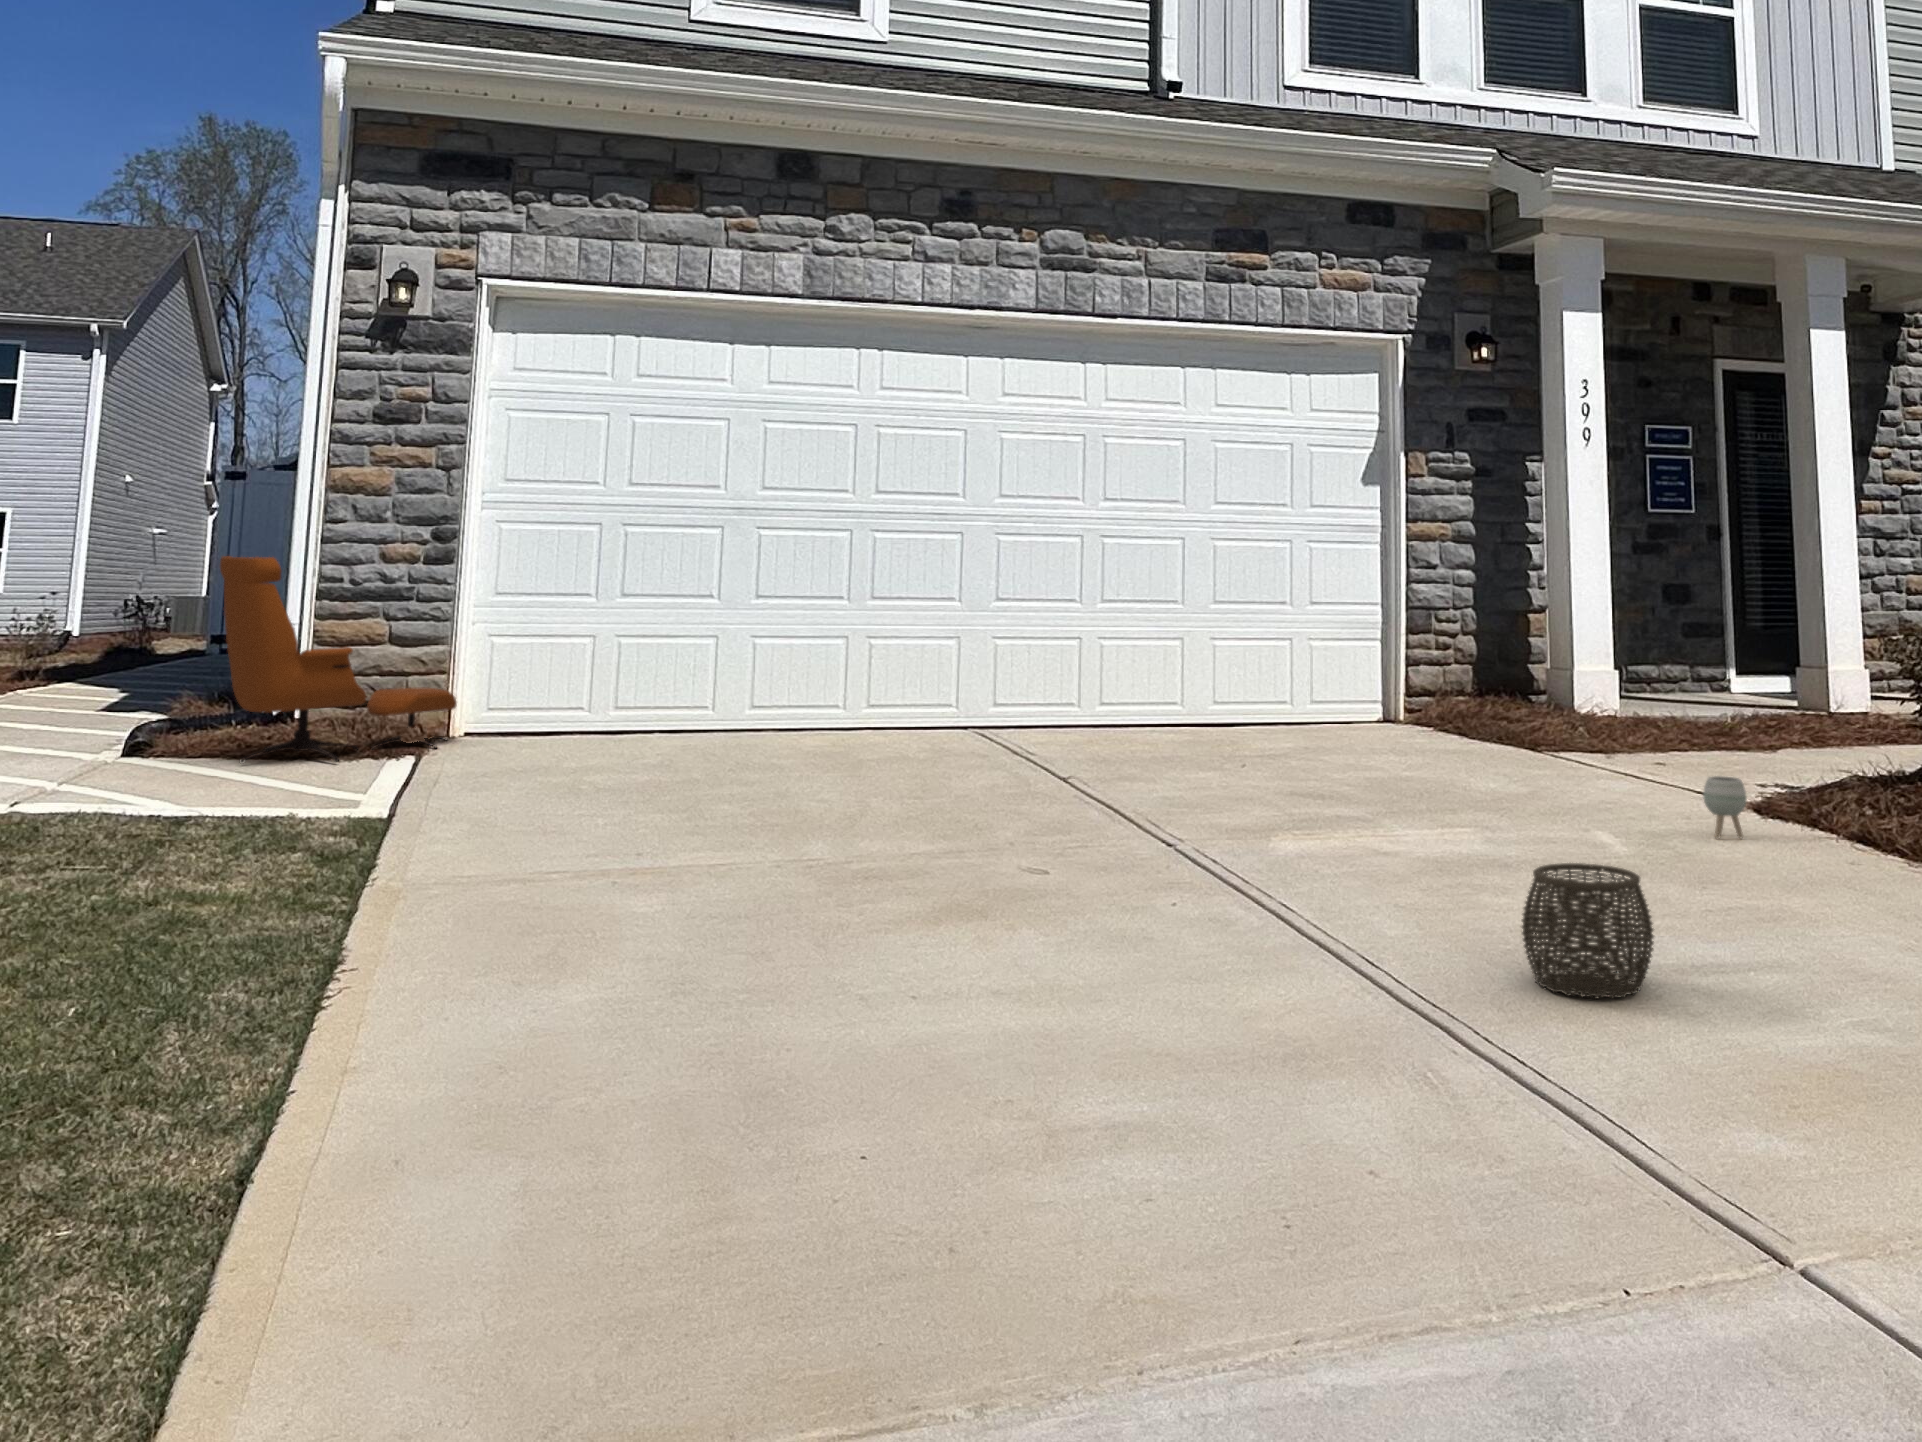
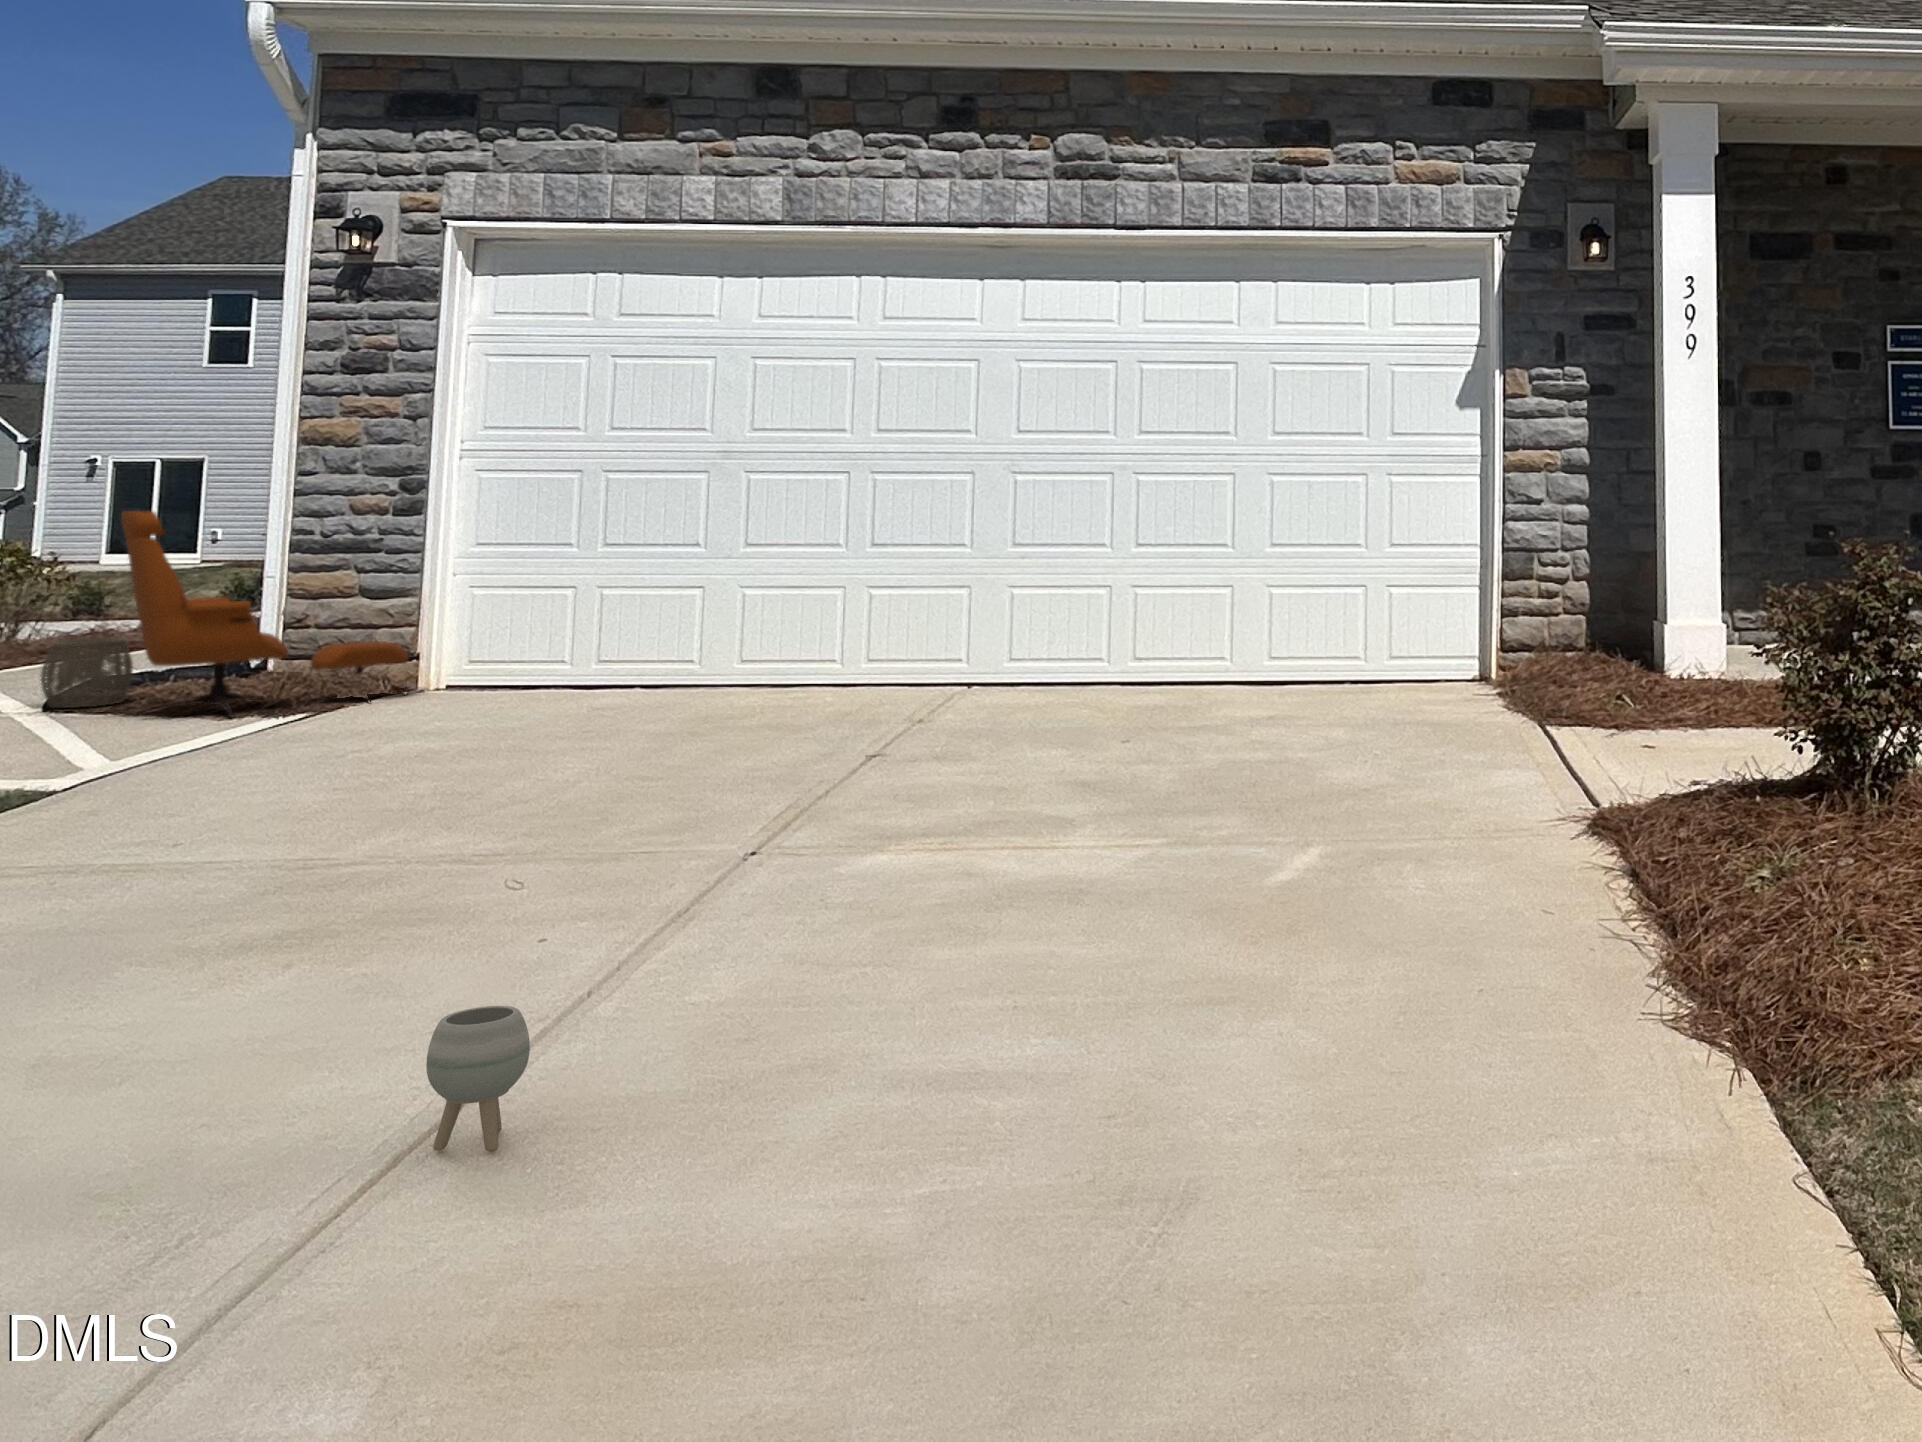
planter: present [1703,776,1747,839] -> present [426,1006,530,1152]
woven basket: present [1522,863,1654,999] -> present [40,637,133,708]

